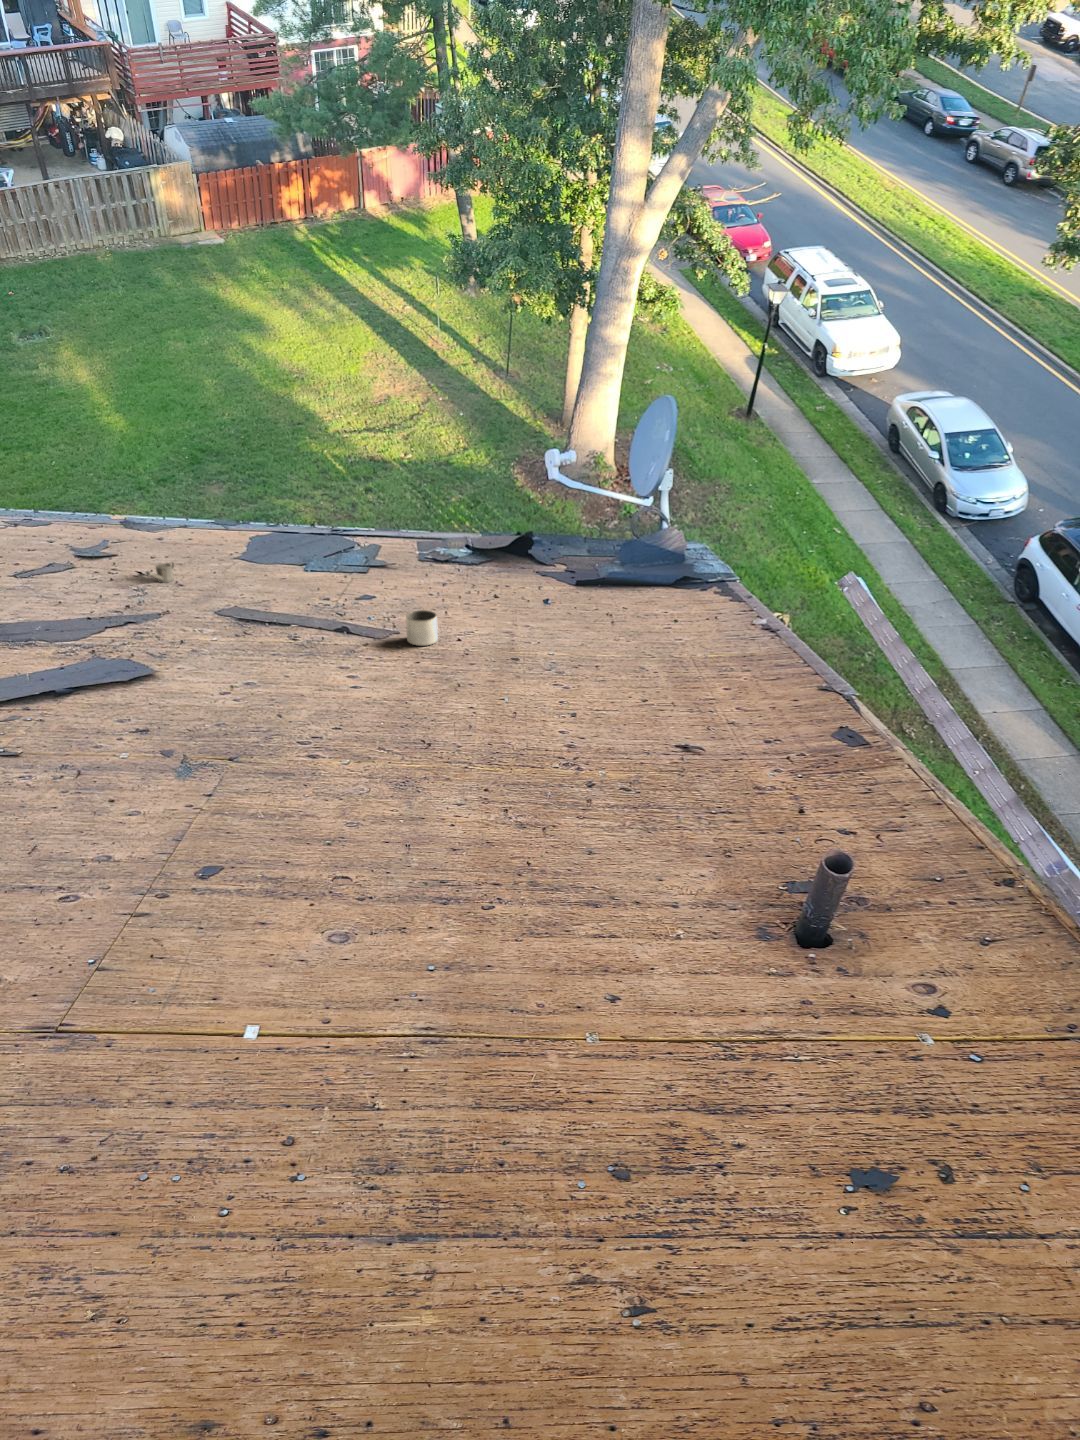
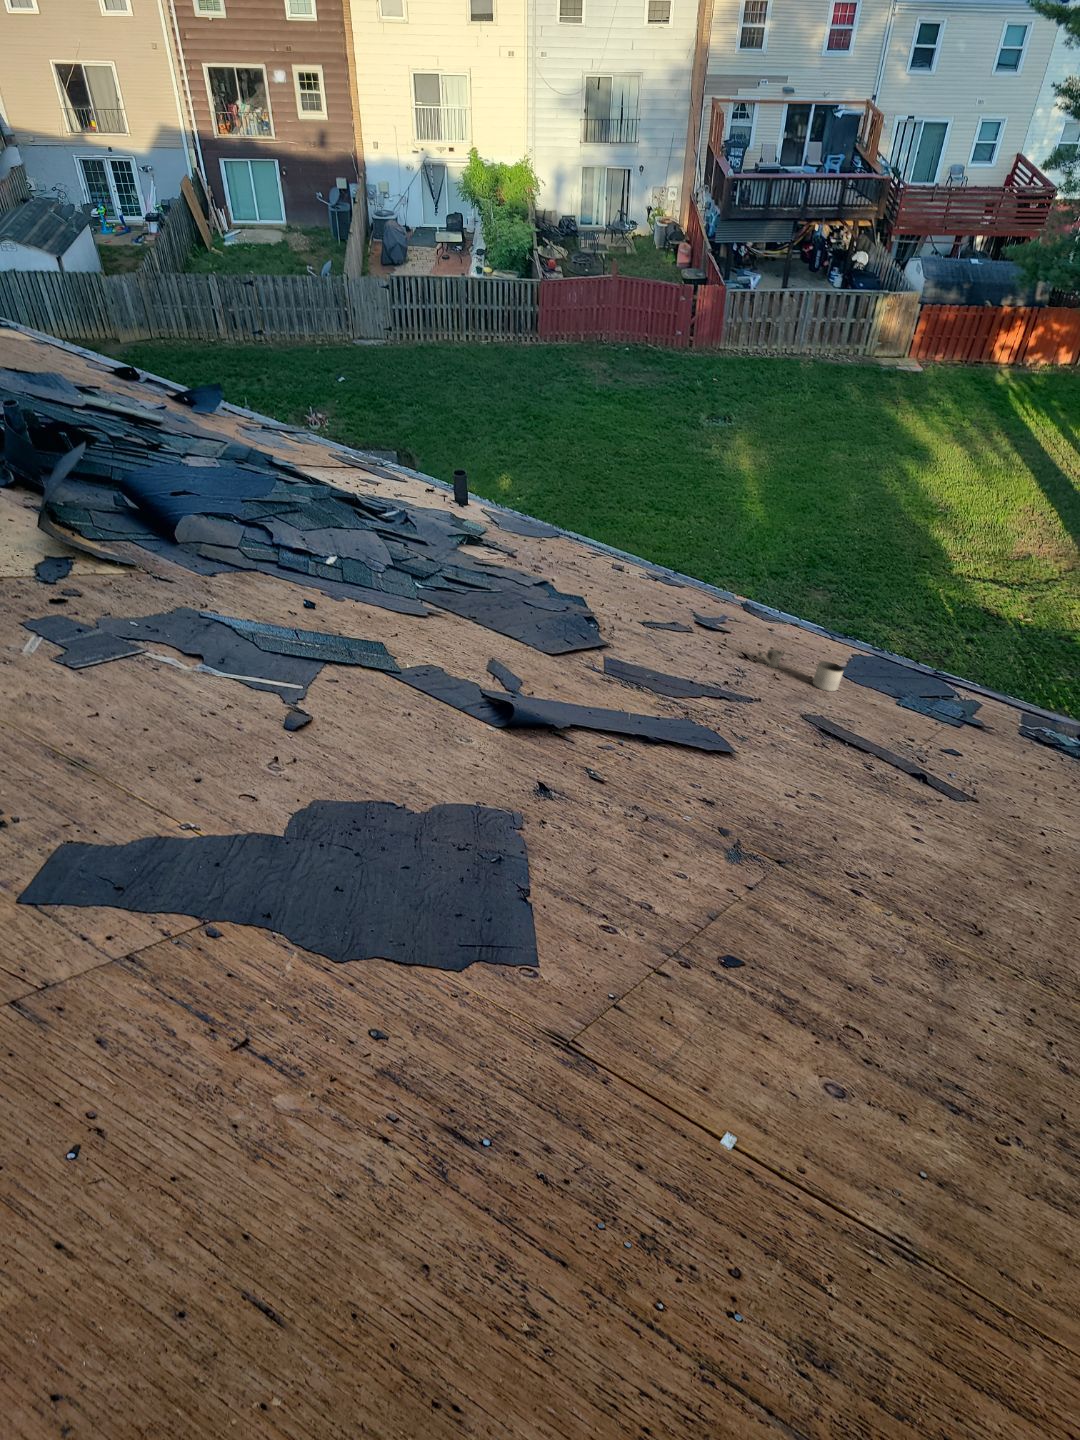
planter: present [406,610,438,646] -> present [813,661,844,692]

